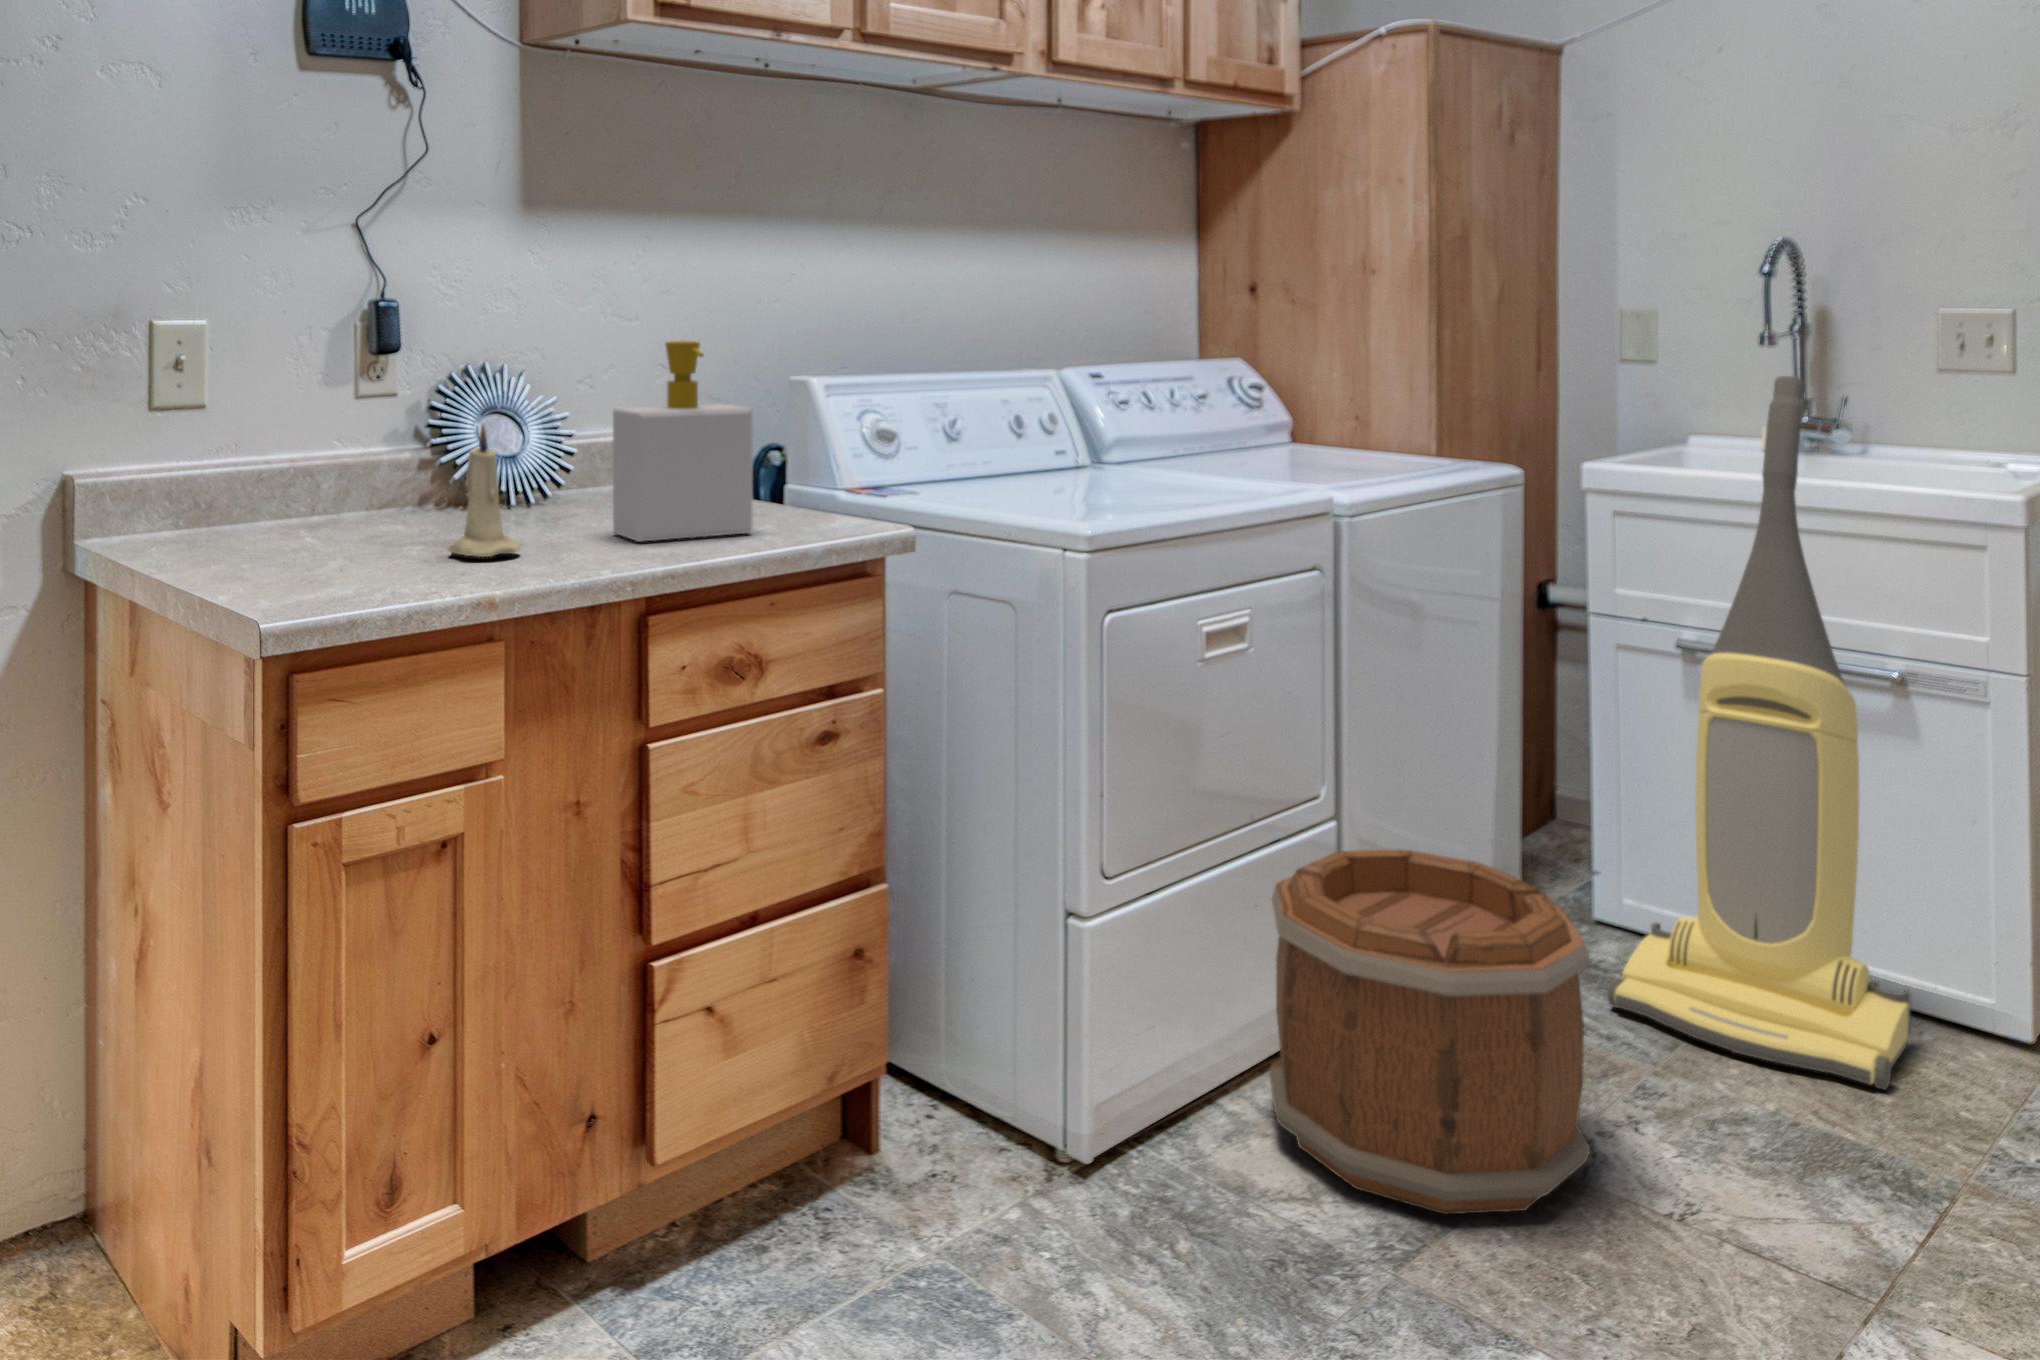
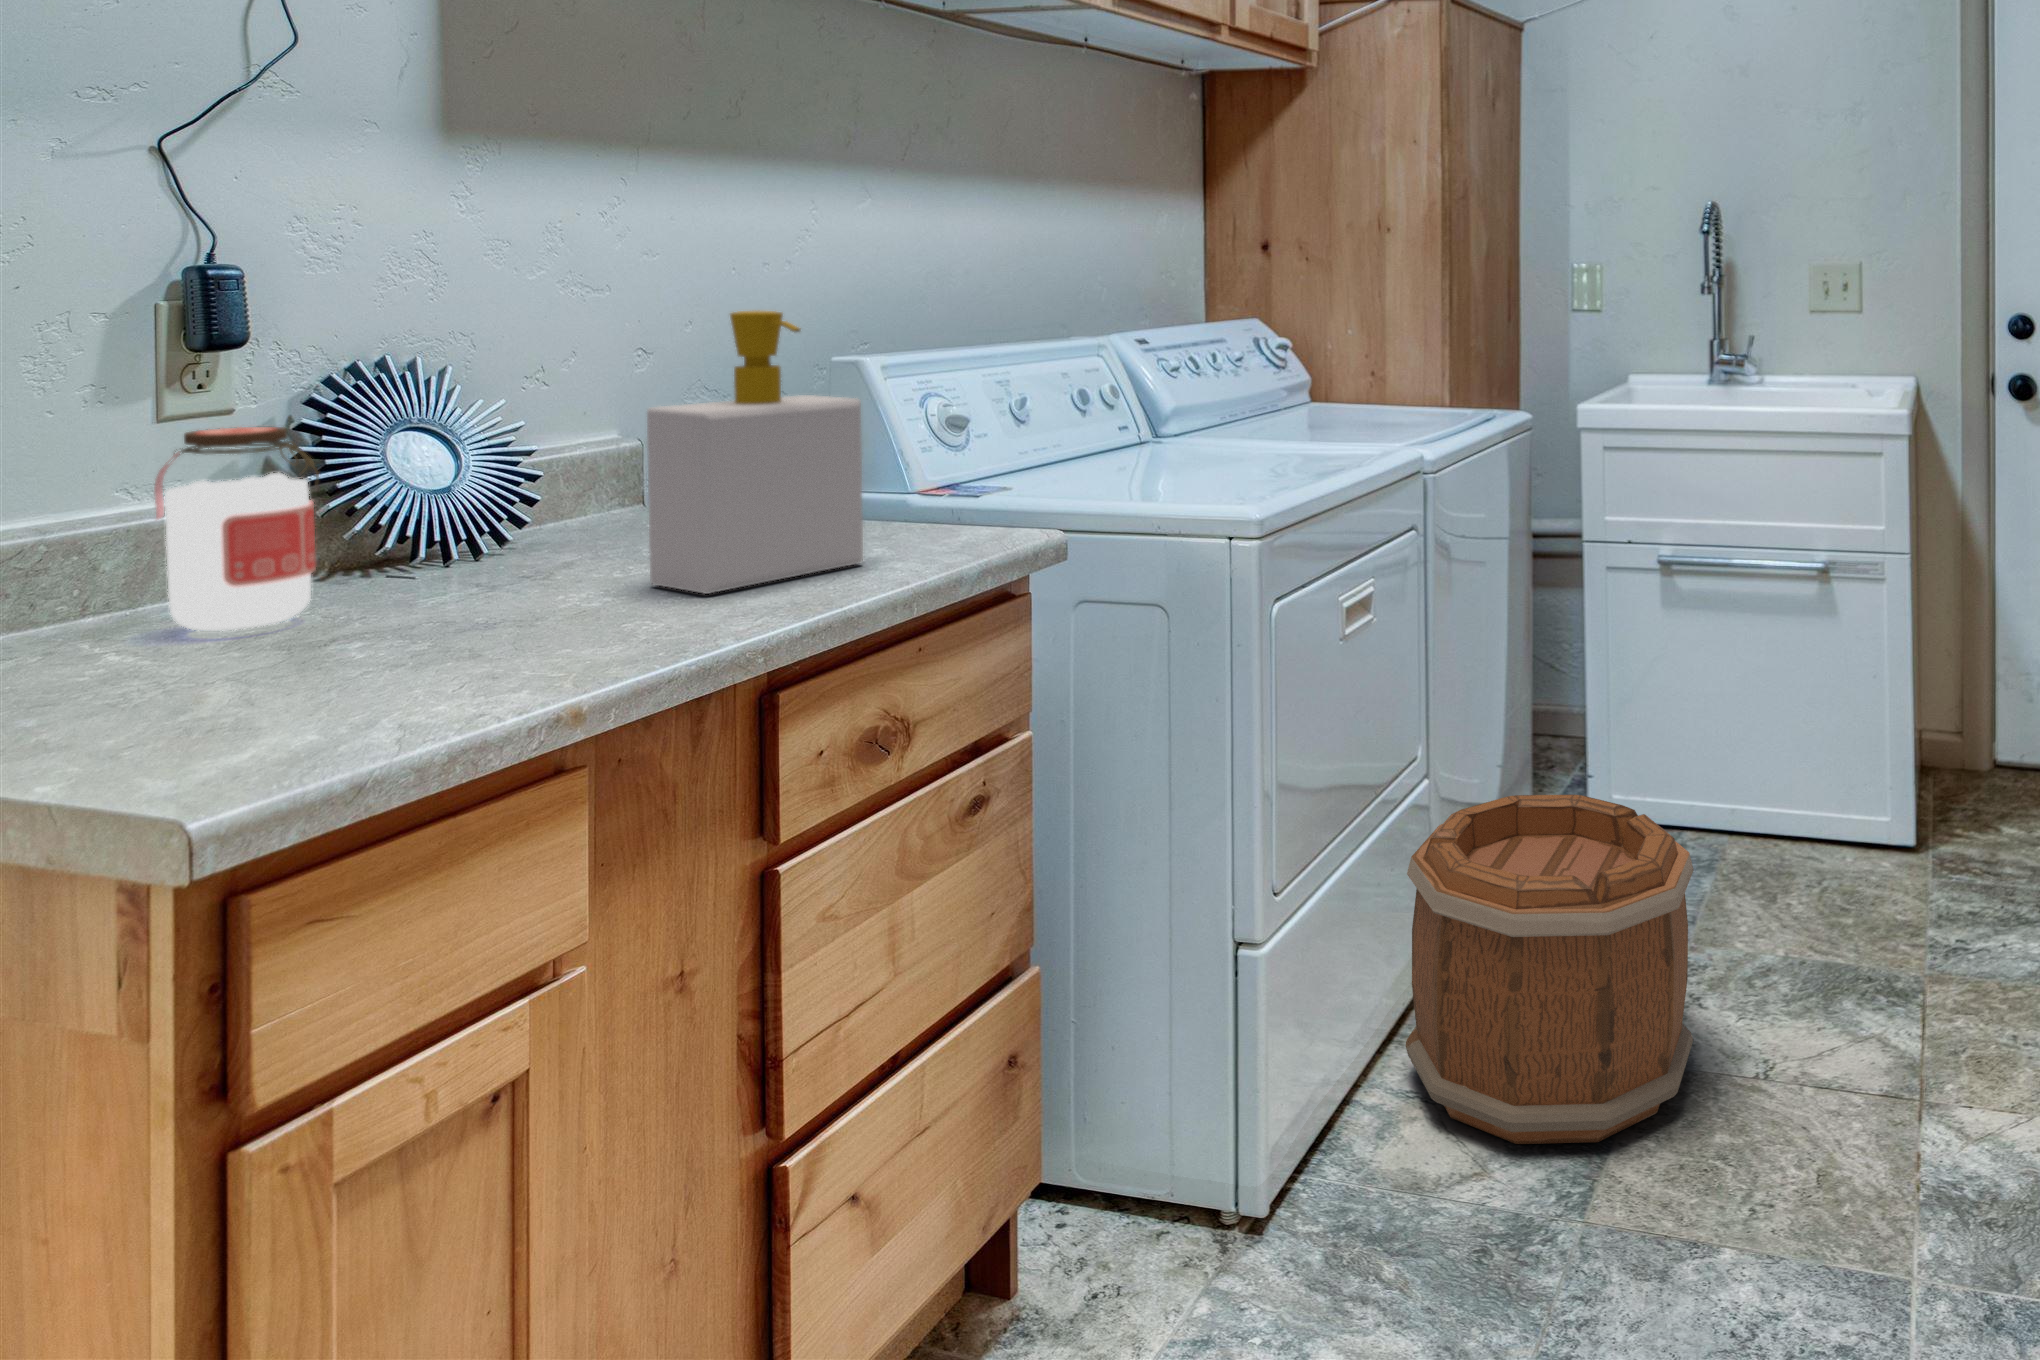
vacuum cleaner: present [1608,376,1911,1090] -> none [1633,332,1842,912]
jar: none [358,411,436,536] -> present [154,427,319,631]
candle: present [448,426,521,557] -> none [387,442,526,651]

